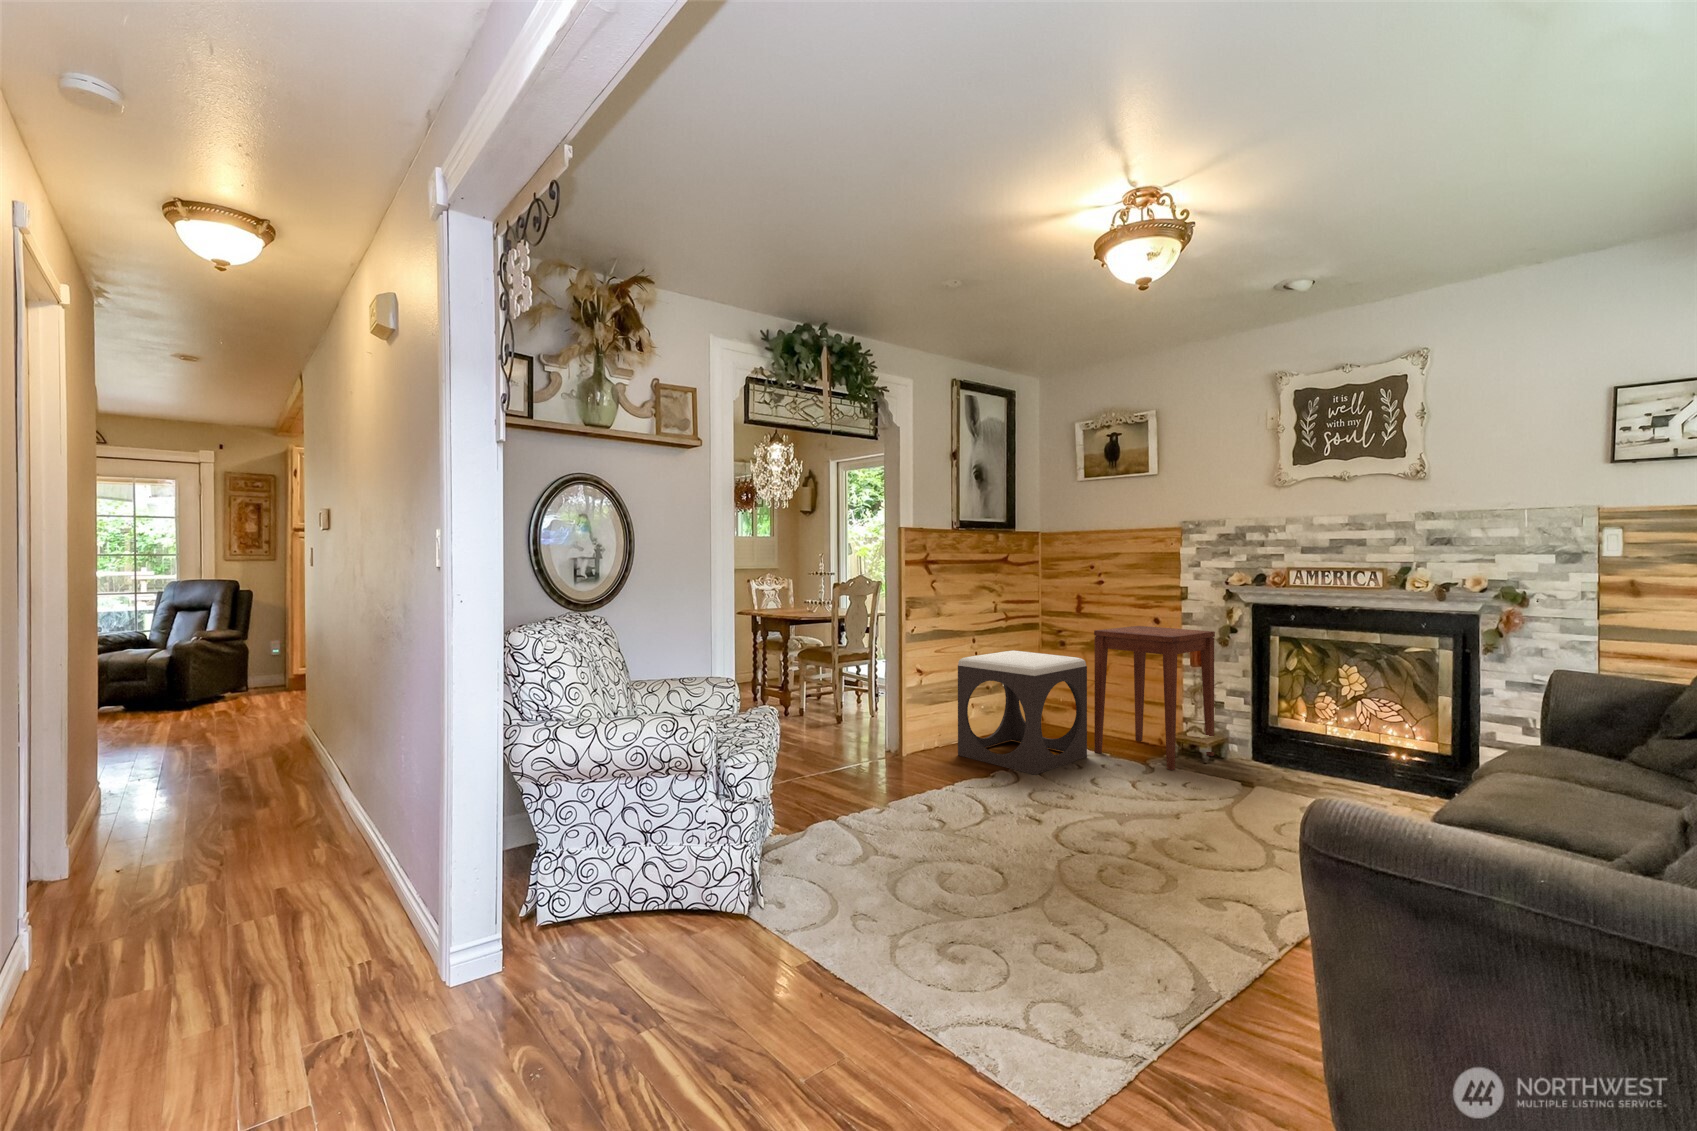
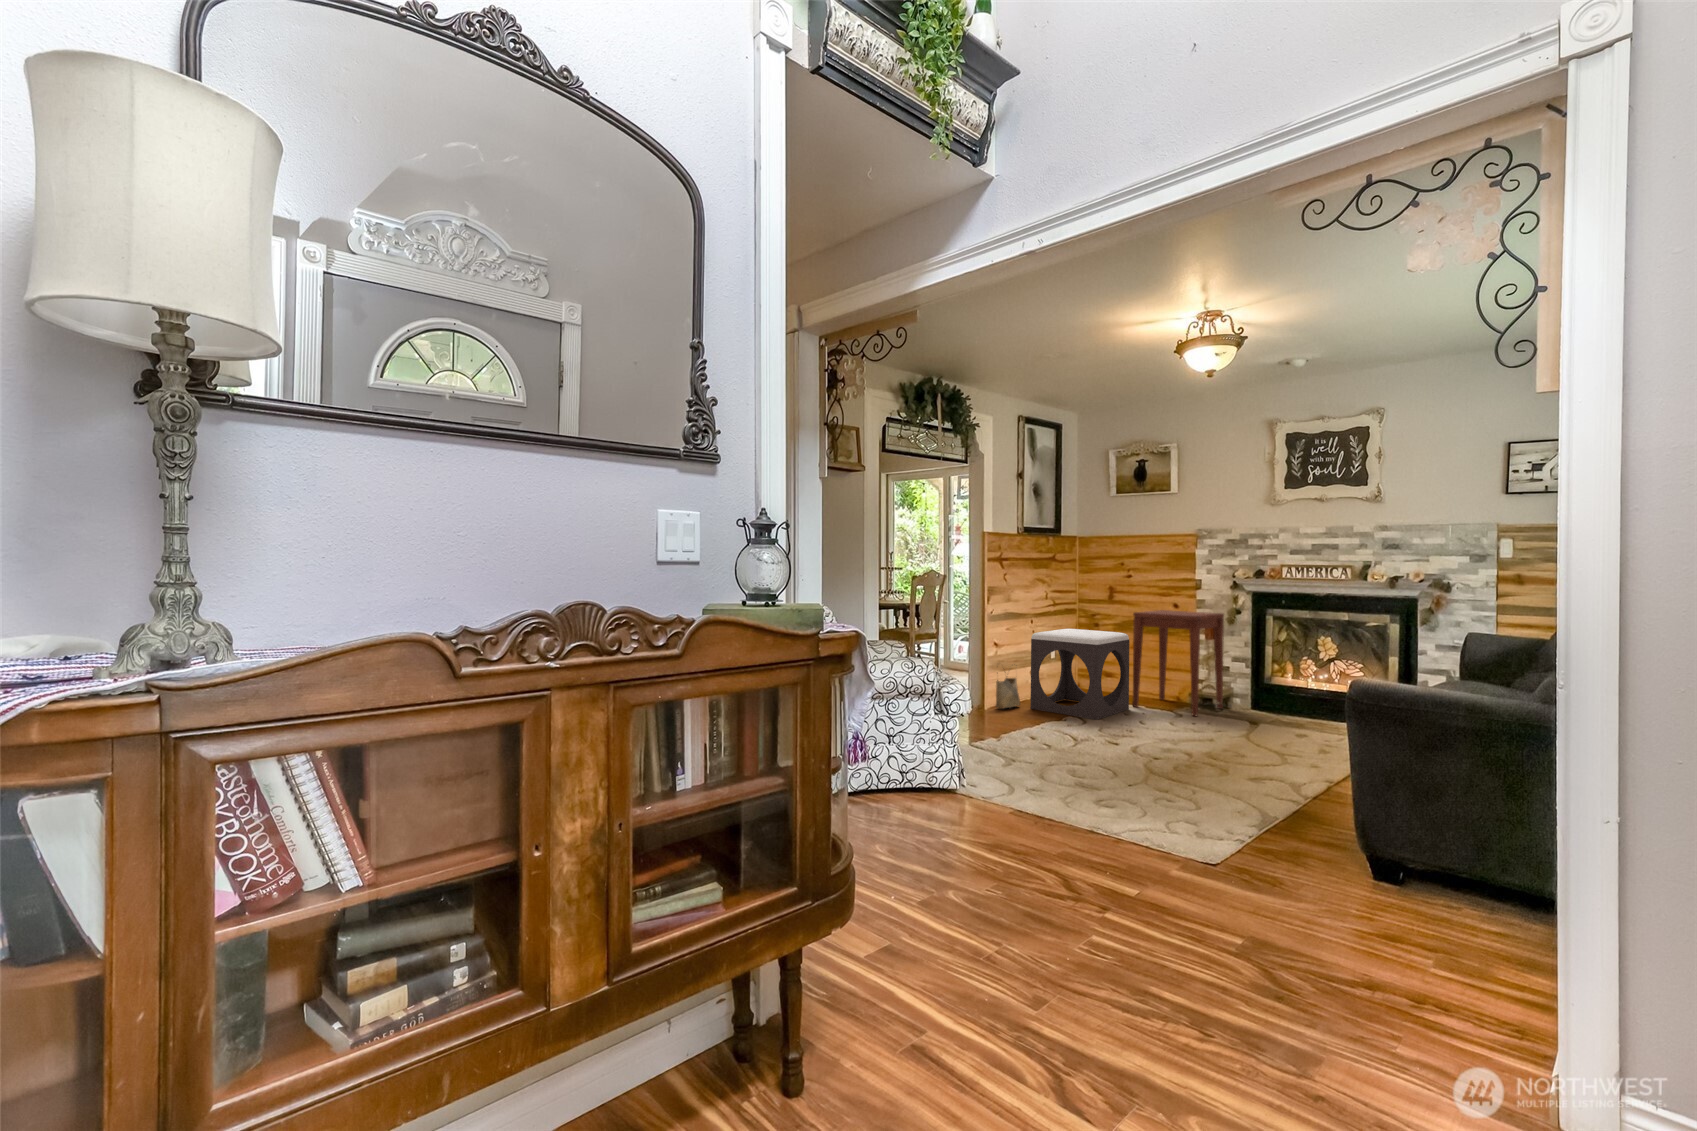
woven basket: none [912,696,946,756] -> present [995,678,1020,709]

